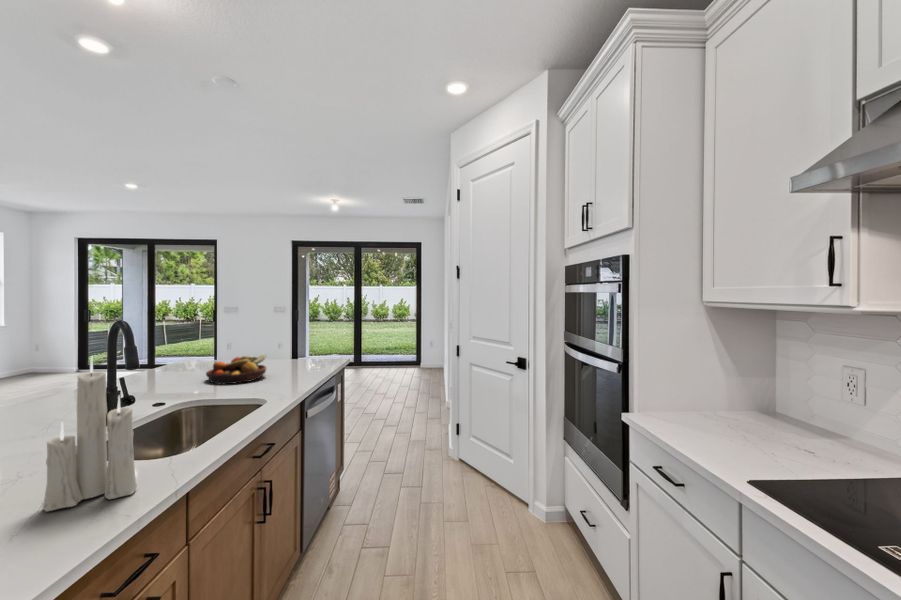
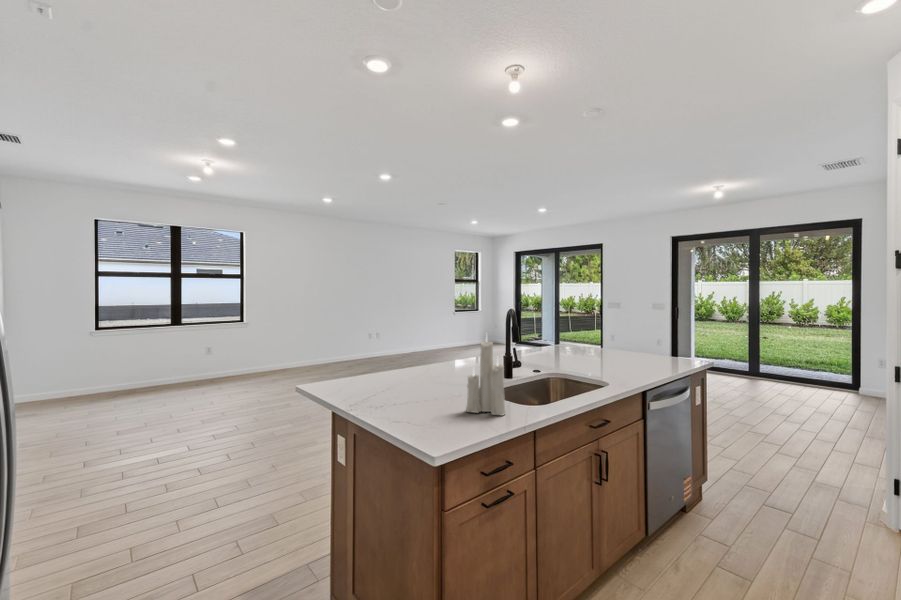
fruit bowl: present [206,355,266,384] -> none [574,347,623,368]

